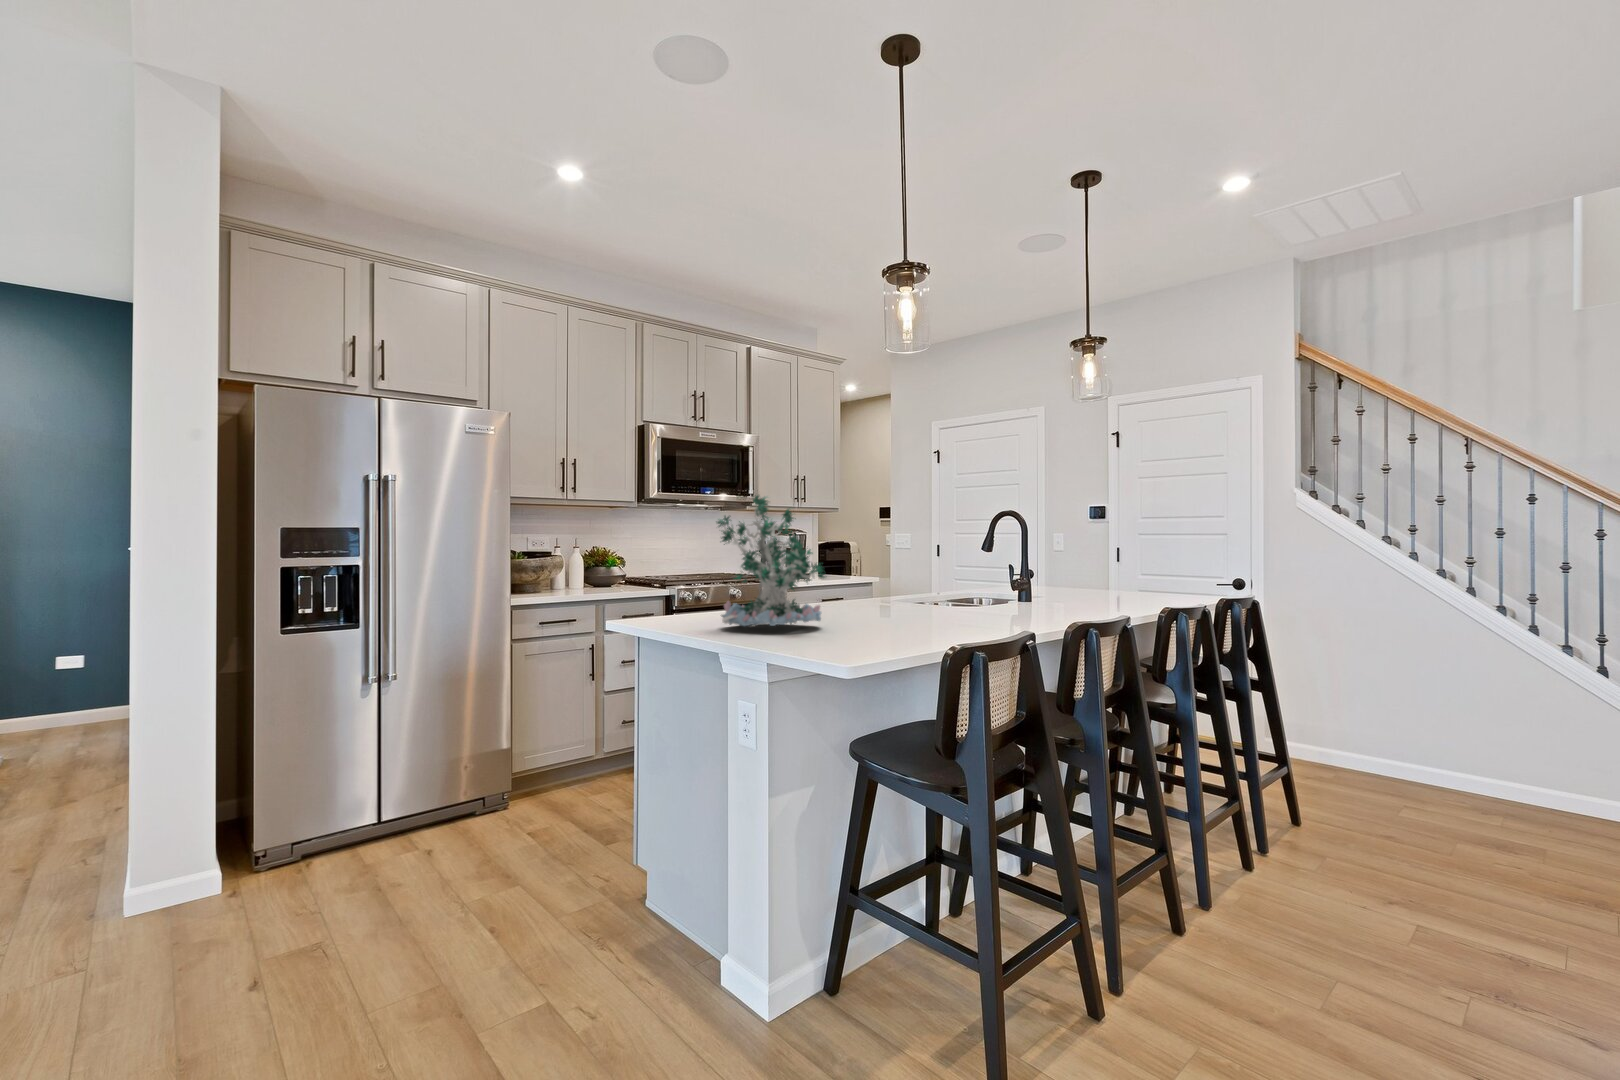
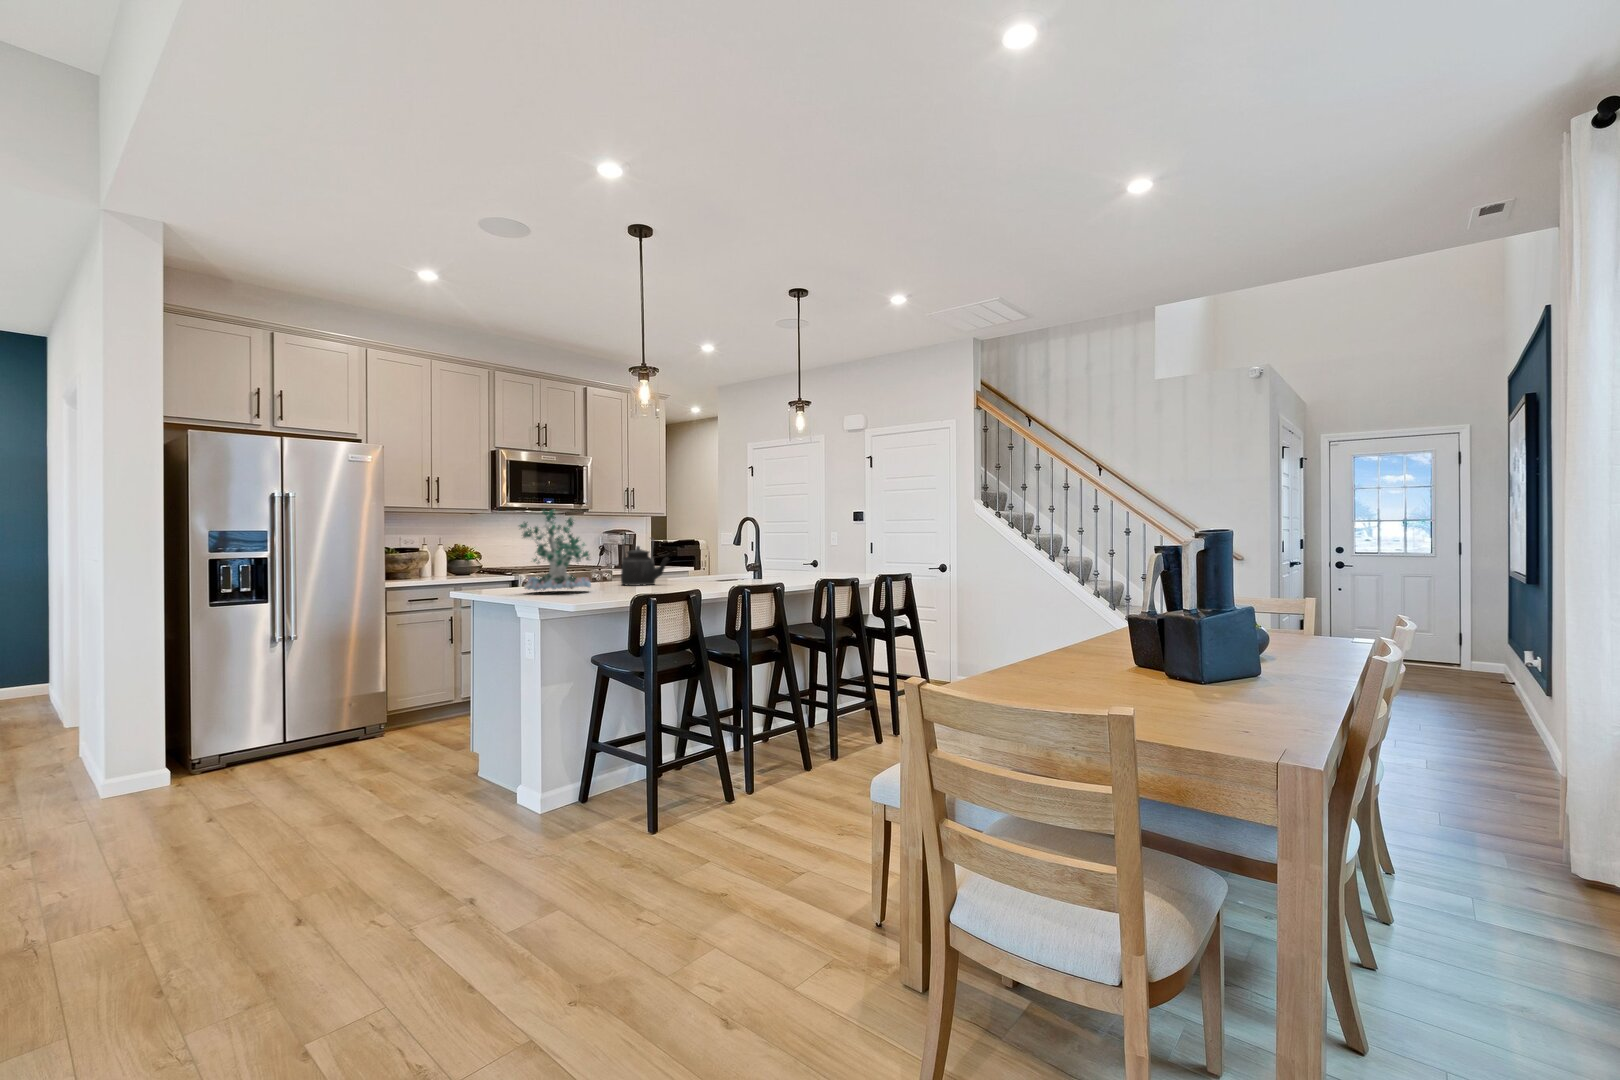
kettle: none [840,541,915,614] -> present [621,538,669,586]

